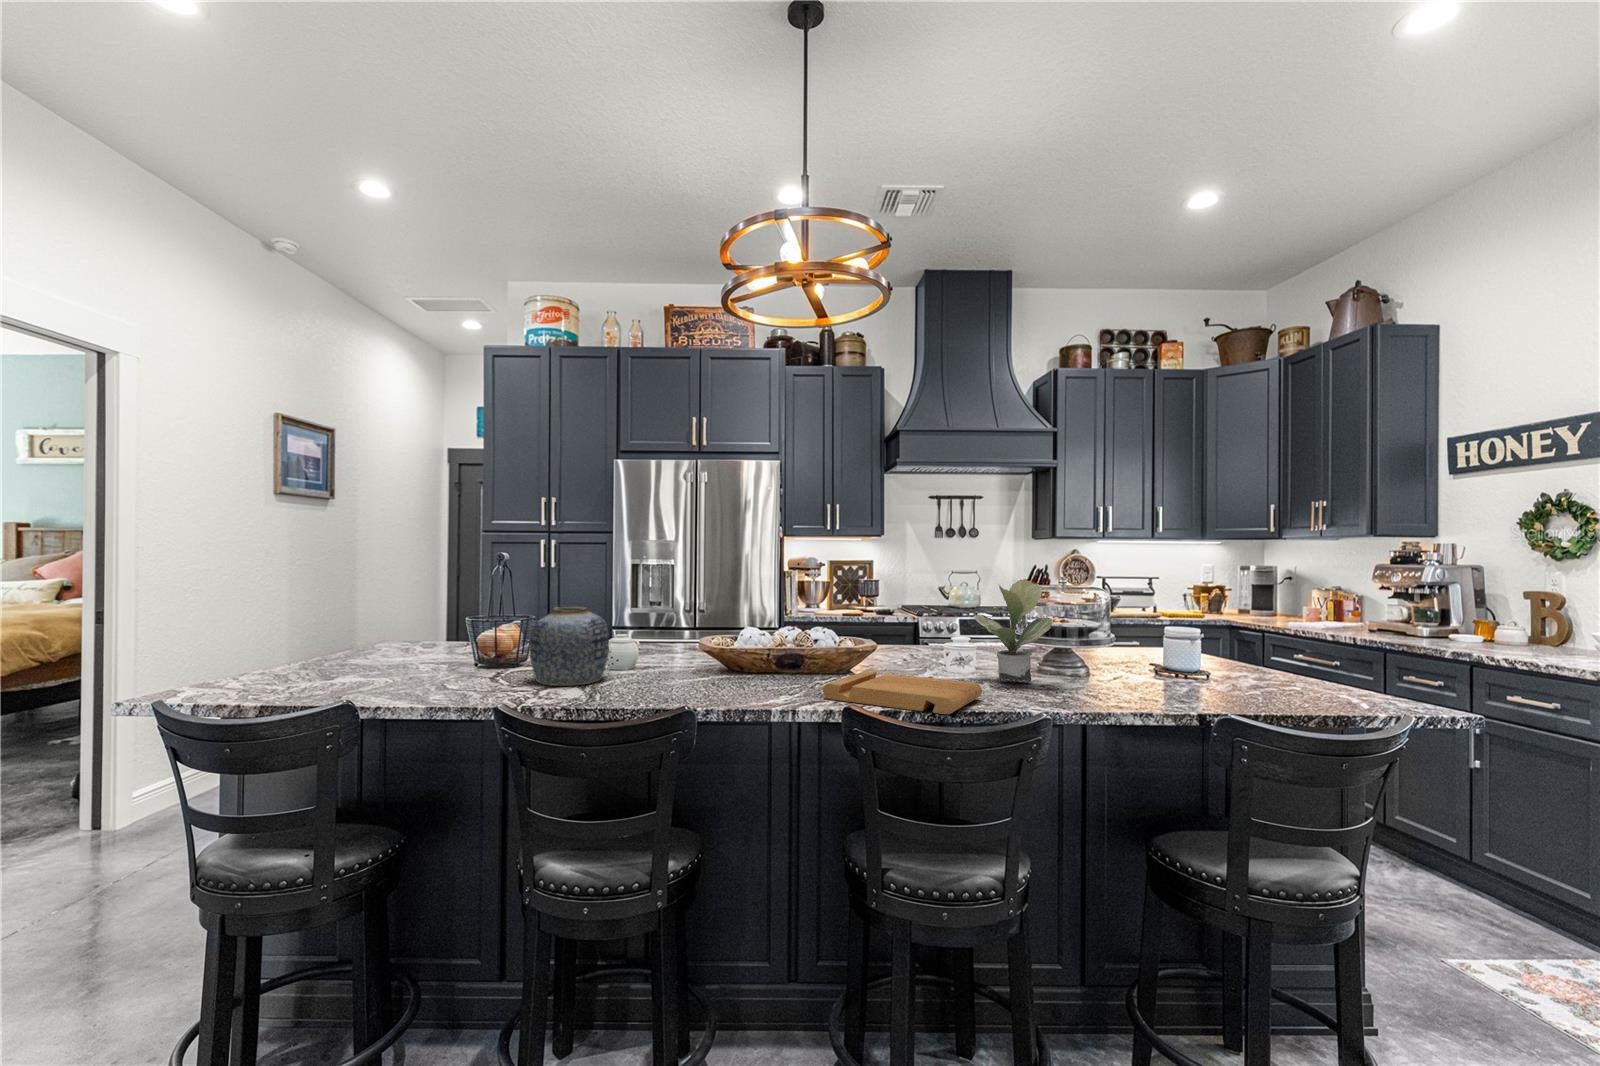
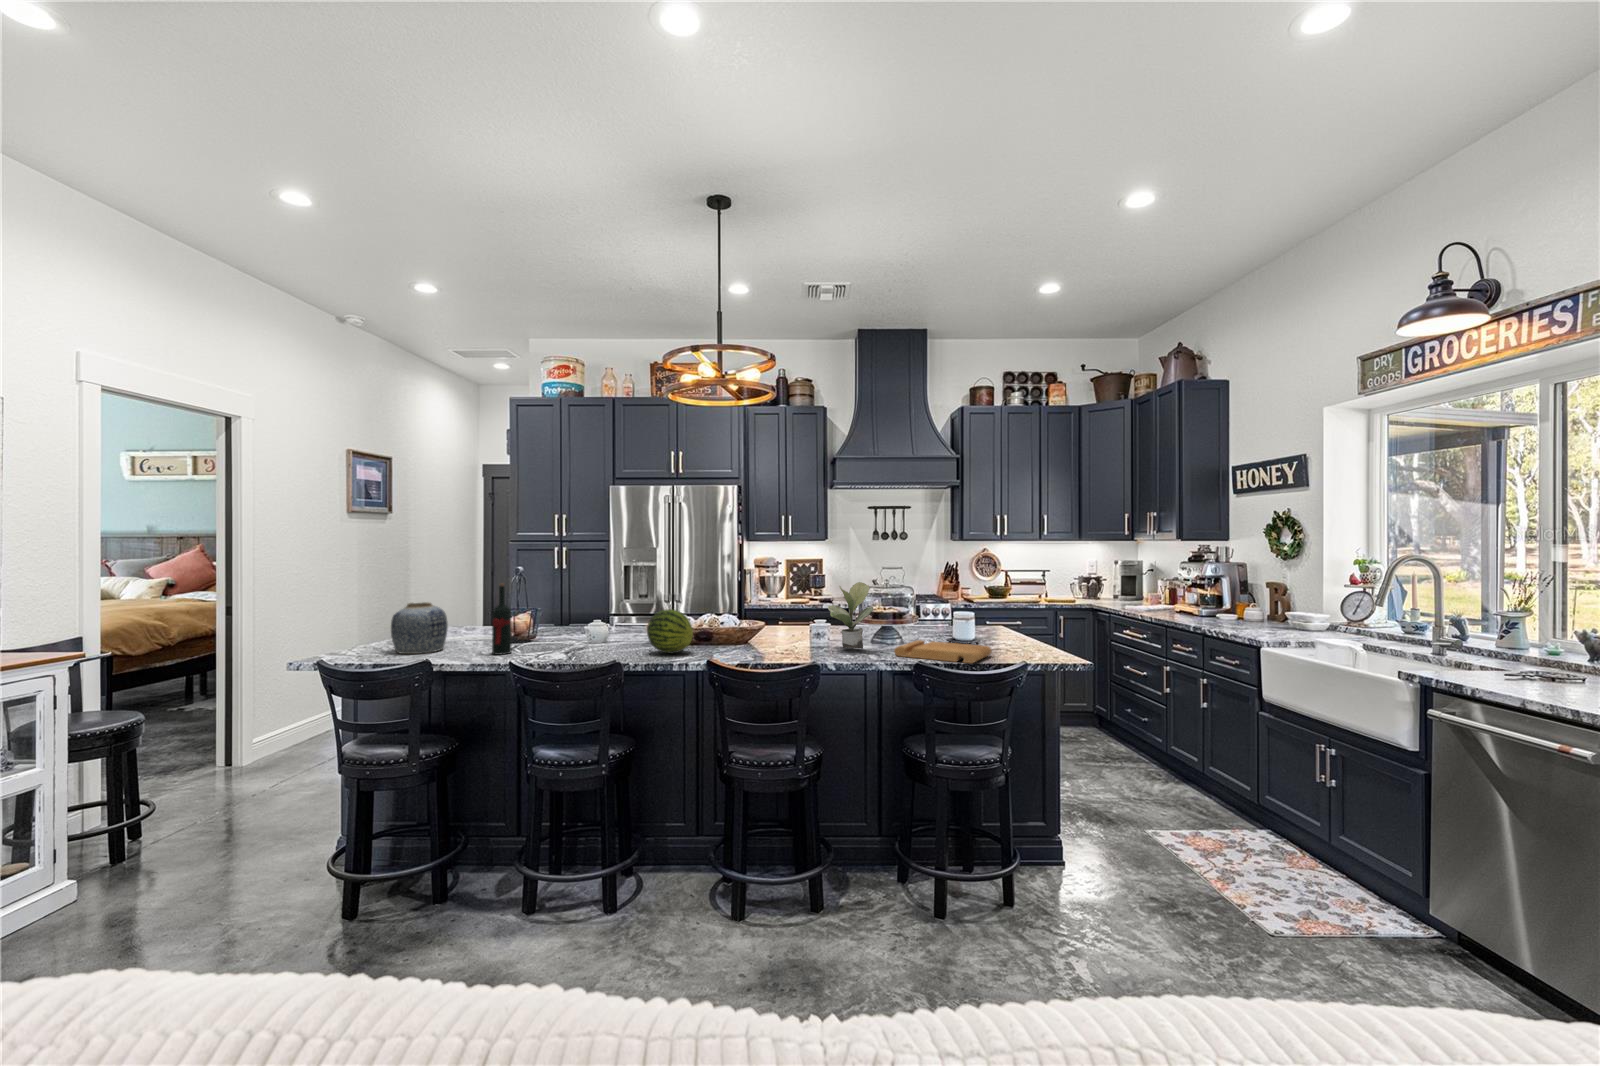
wine bottle: none [458,577,489,690] -> present [492,583,511,655]
vase: present [530,607,609,686] -> present [391,602,448,654]
fruit: none [702,620,775,689] -> present [647,609,693,653]
cutting board: present [823,671,982,714] -> present [894,640,992,663]

